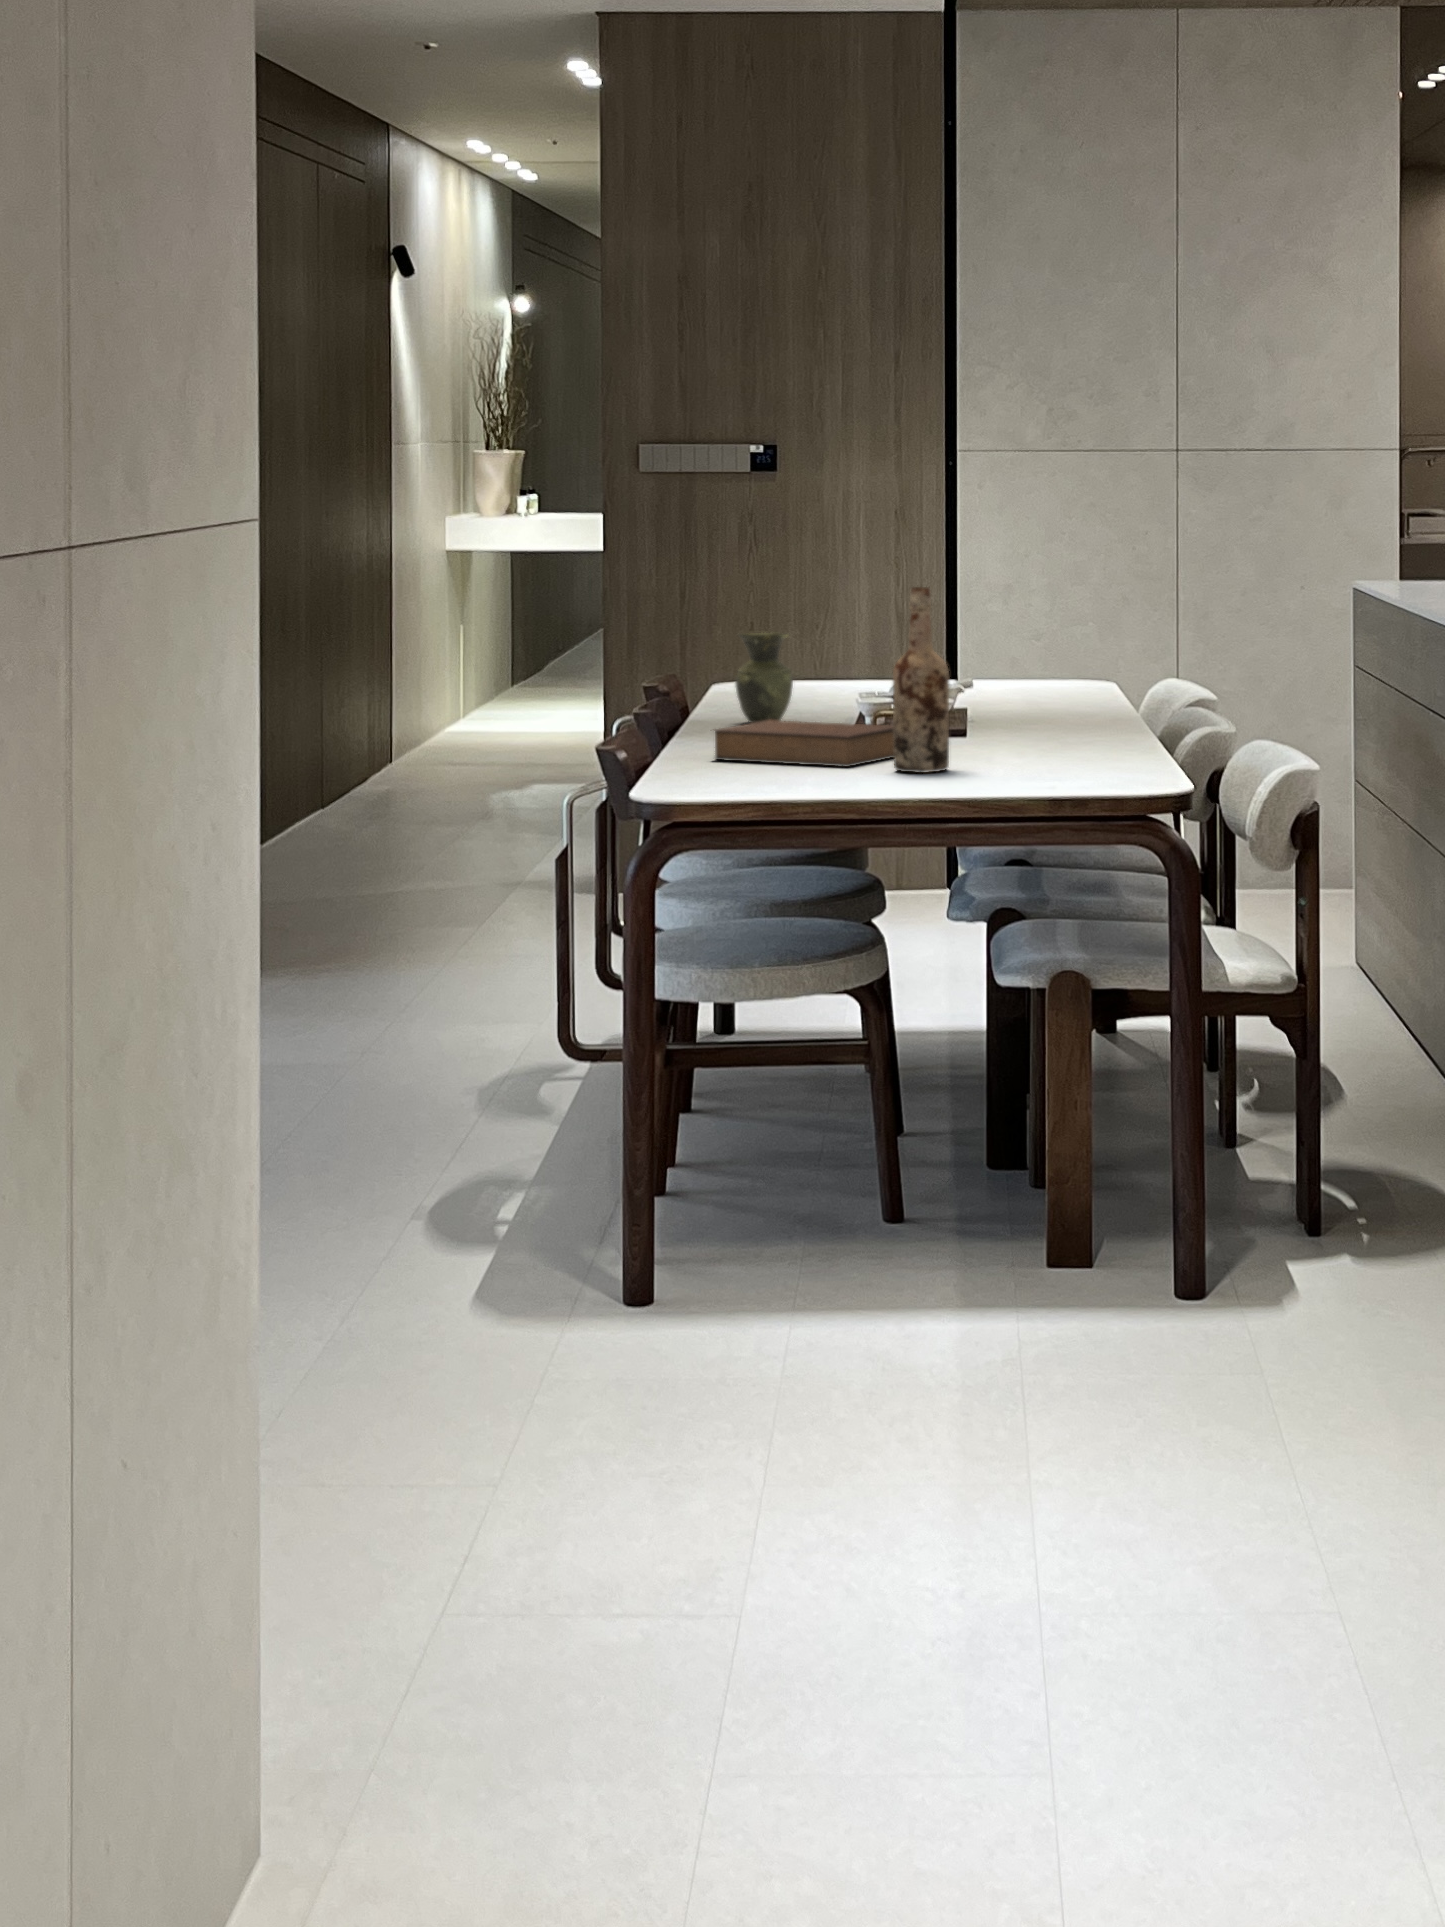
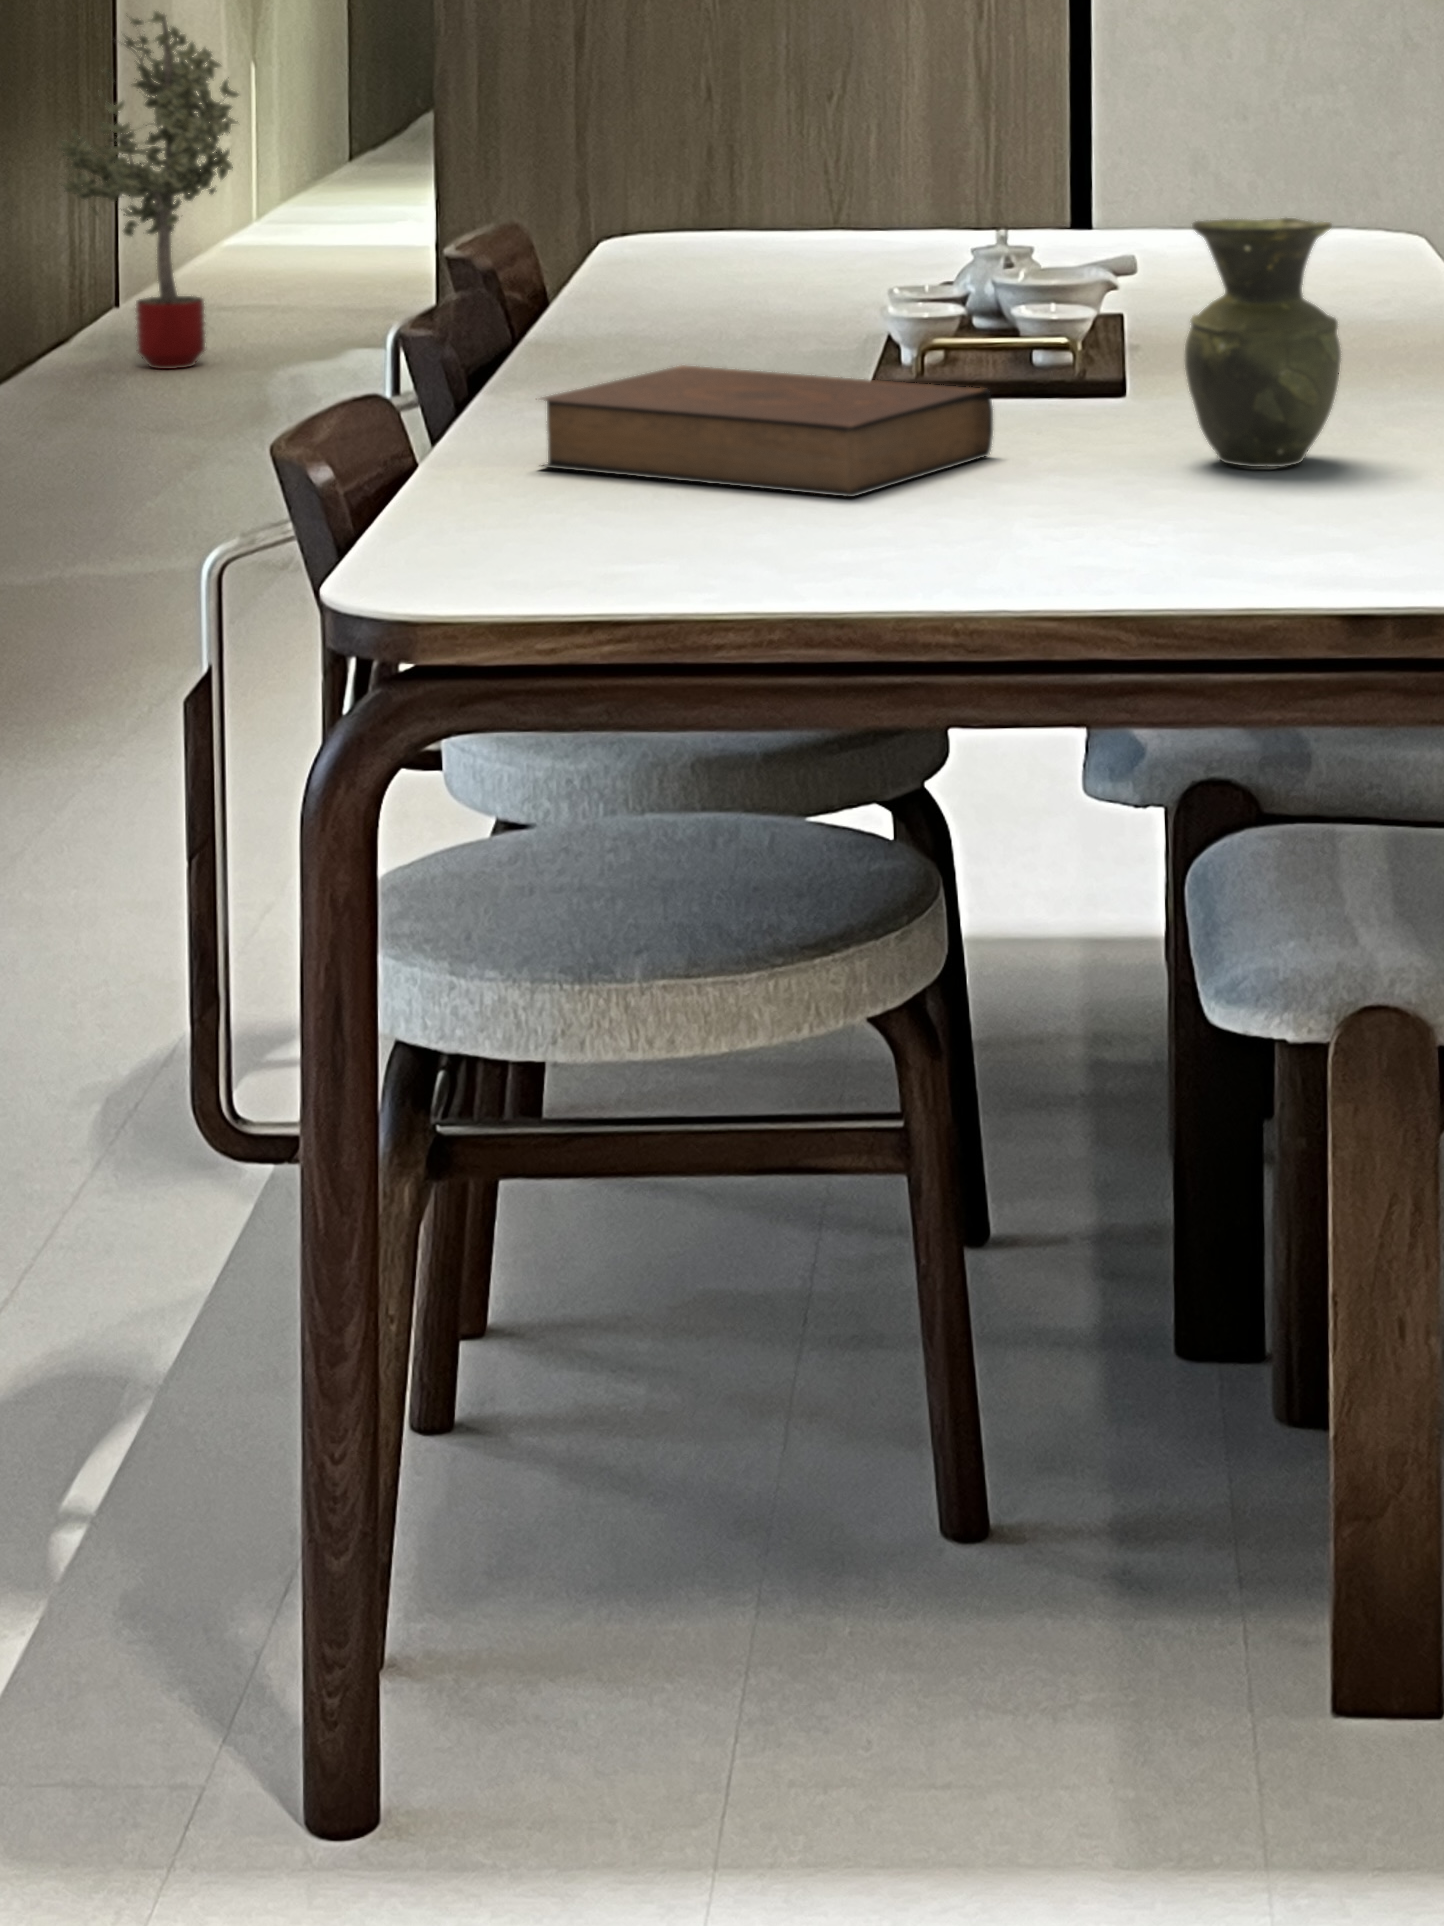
potted tree: none [363,586,469,793] -> present [61,11,239,369]
wine bottle: present [893,587,949,773] -> none [957,74,1093,521]
vase: present [735,633,793,723] -> present [1185,217,1341,467]

